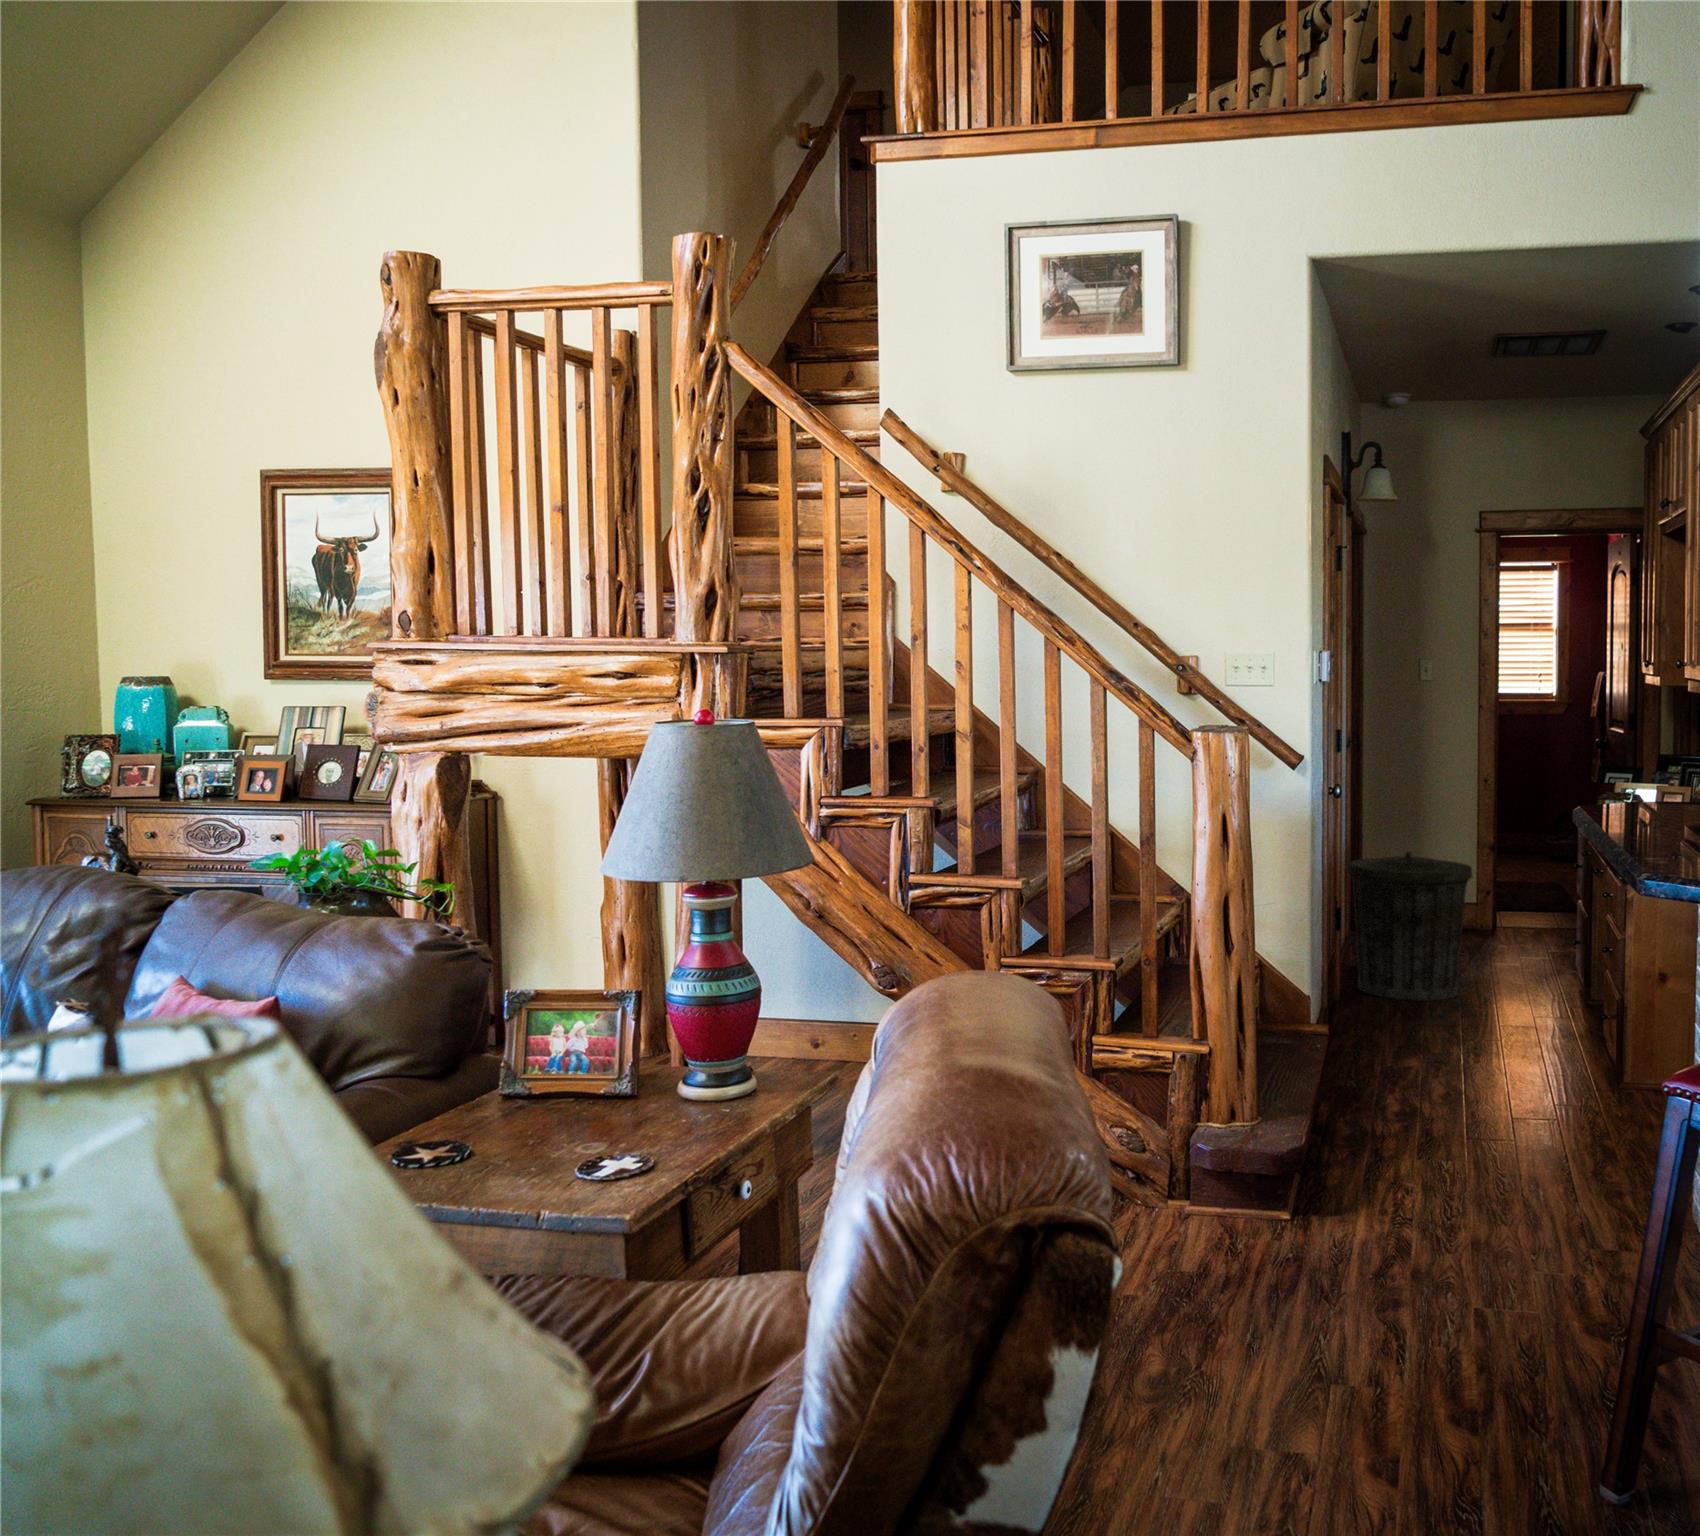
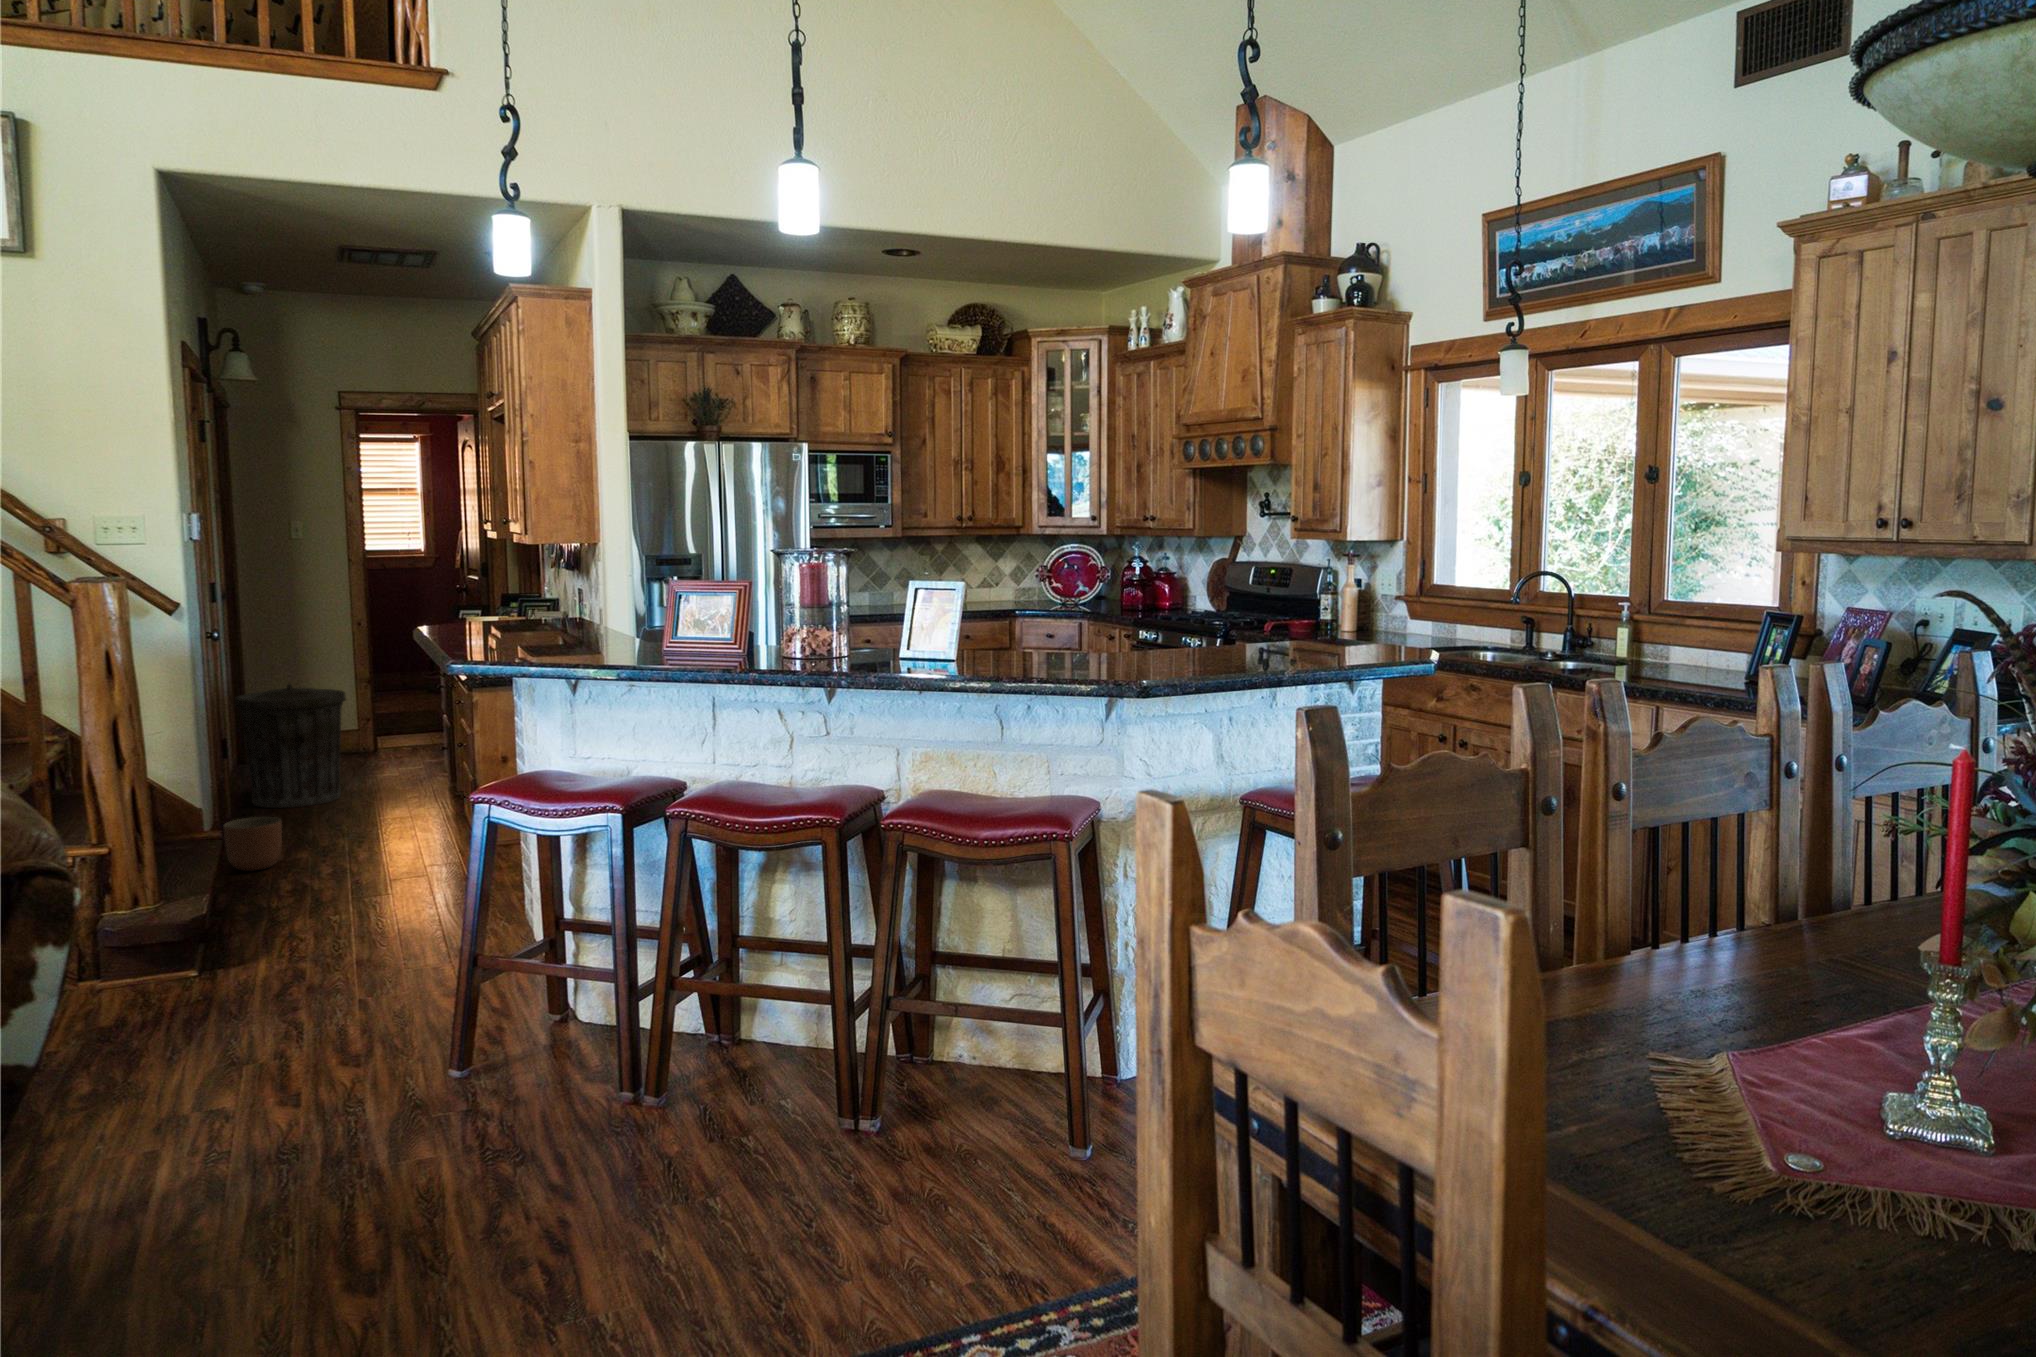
planter: none [1330,1015,1395,1082] -> present [224,817,282,871]

